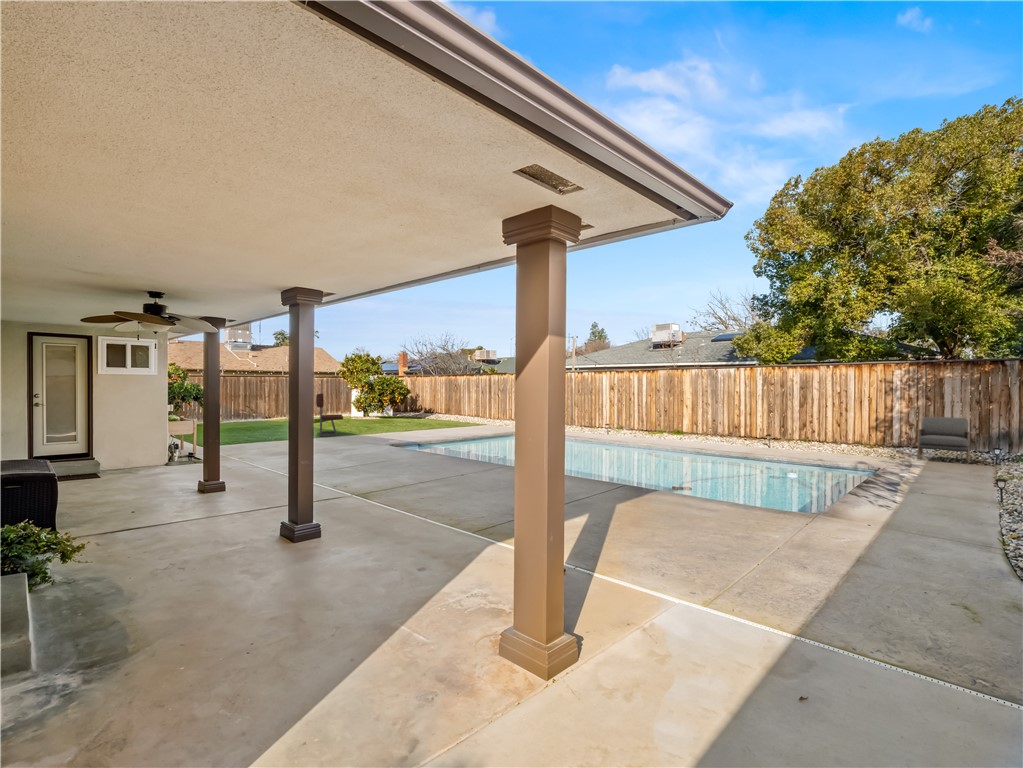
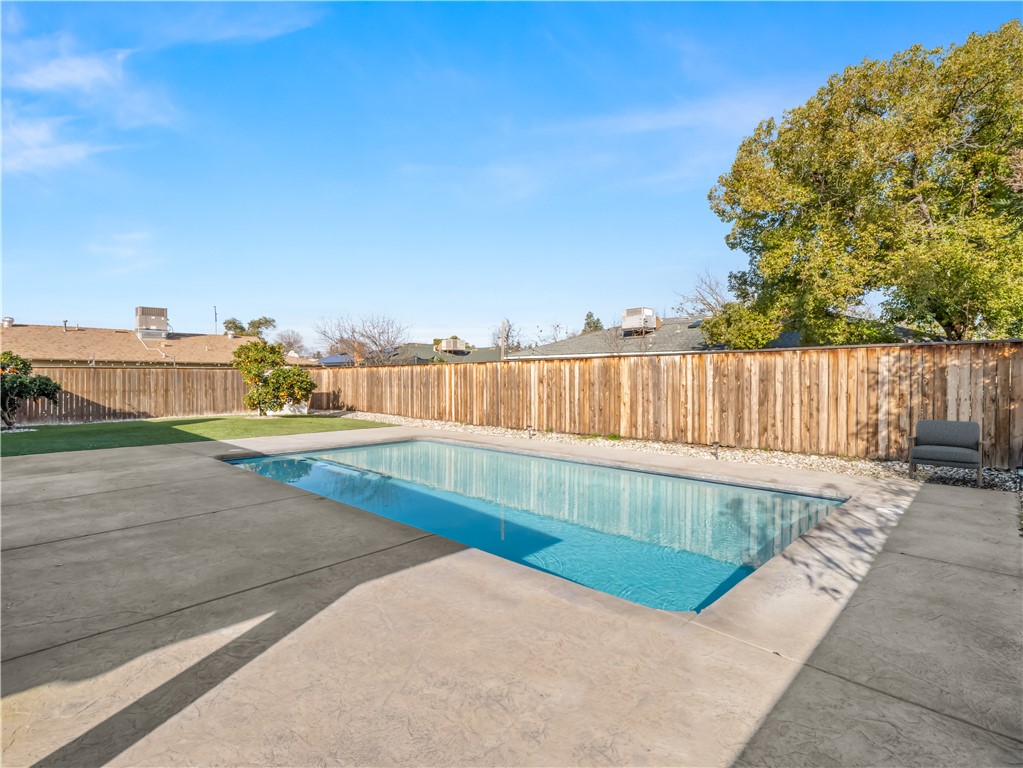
bench: present [316,394,343,436] -> none [160,386,202,439]

